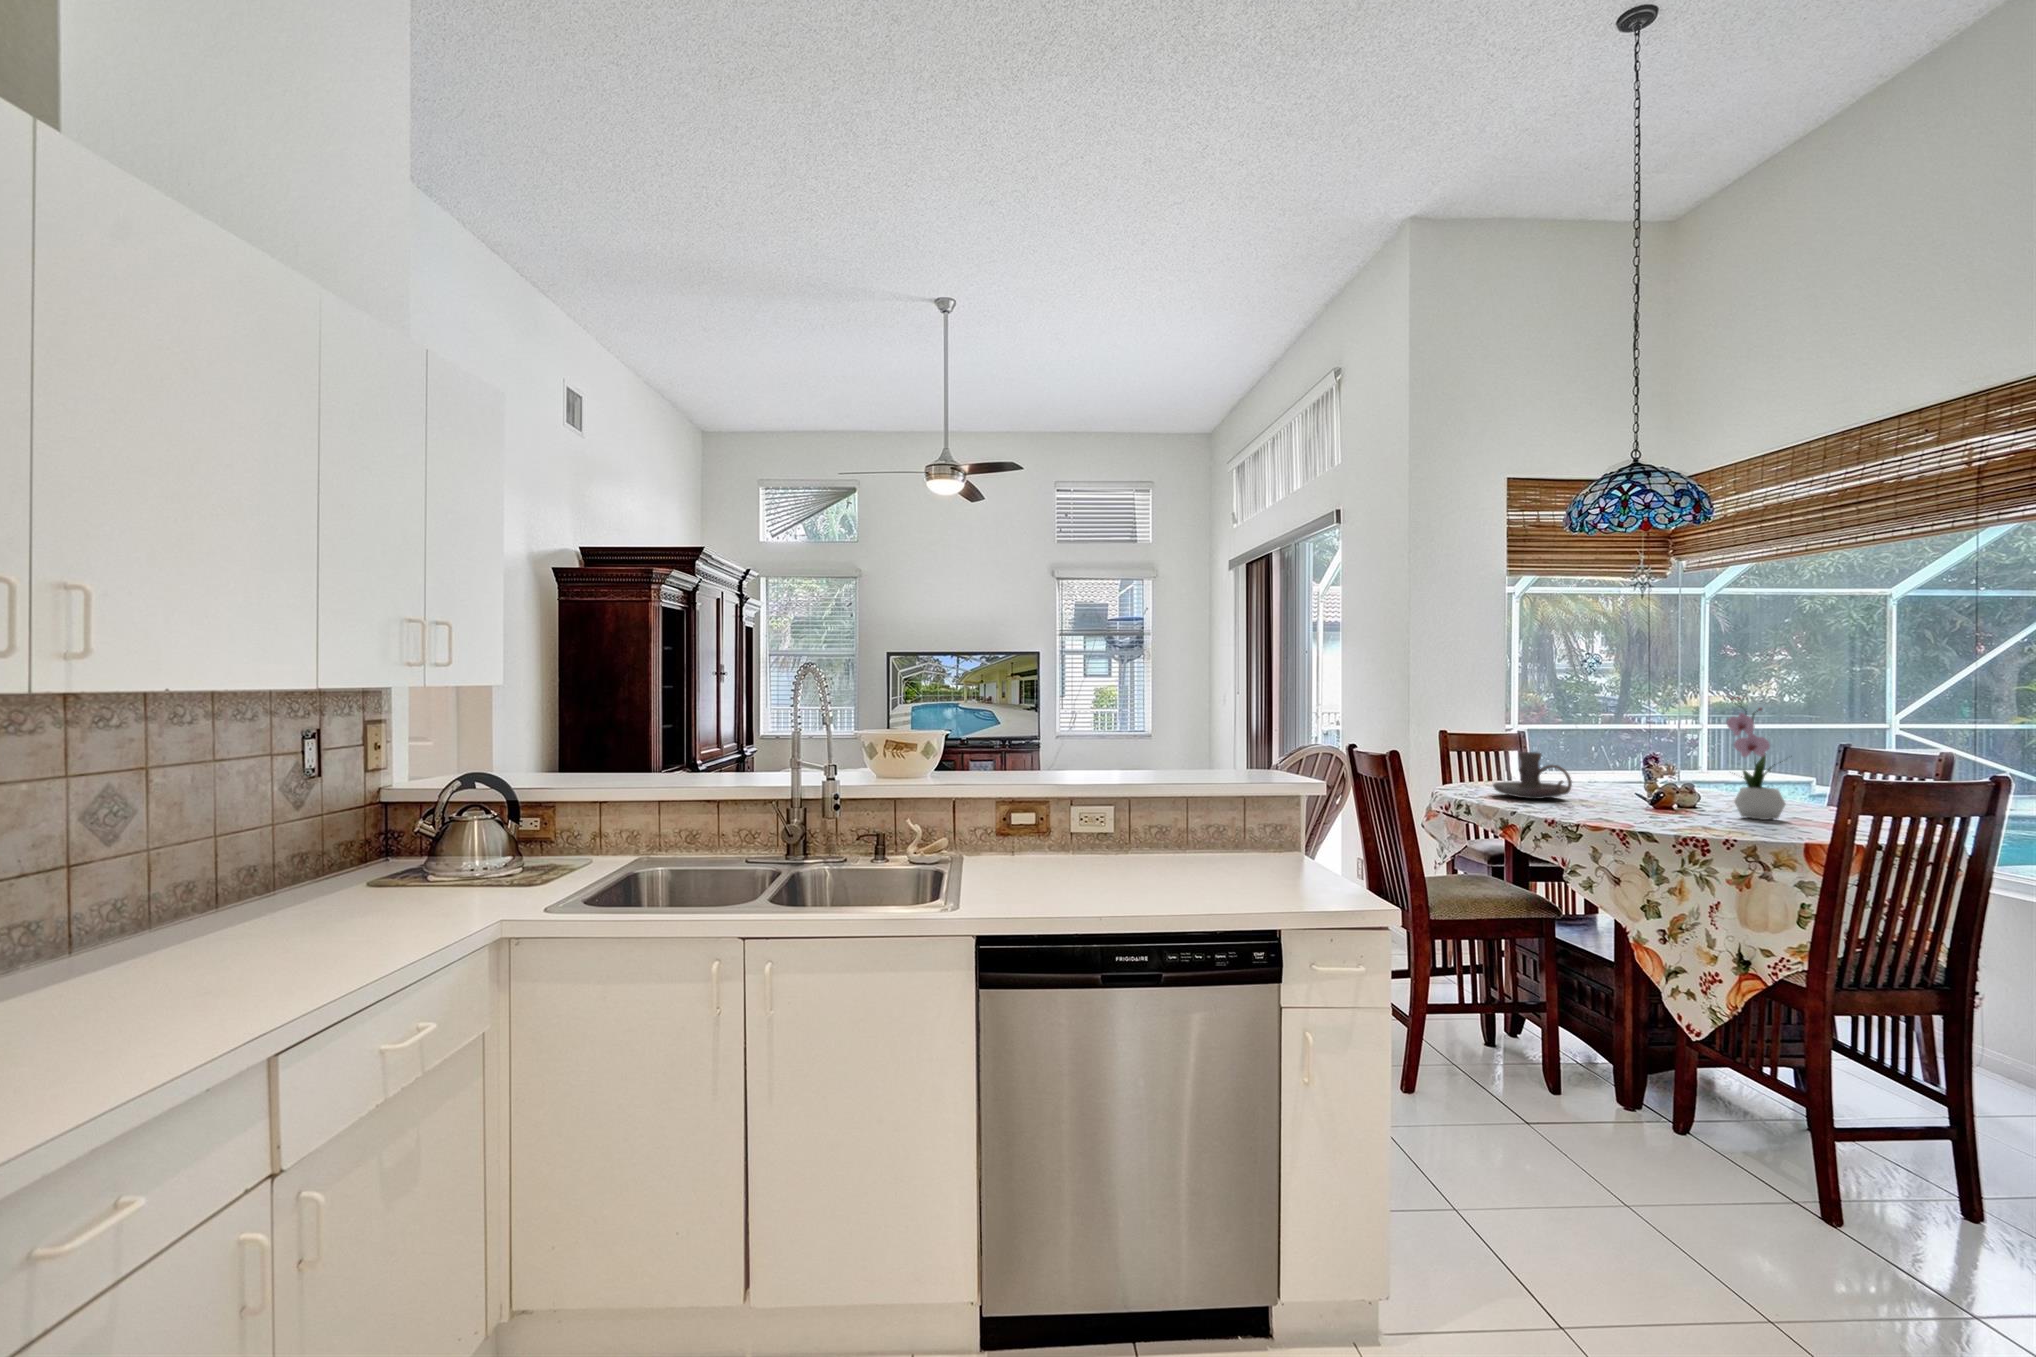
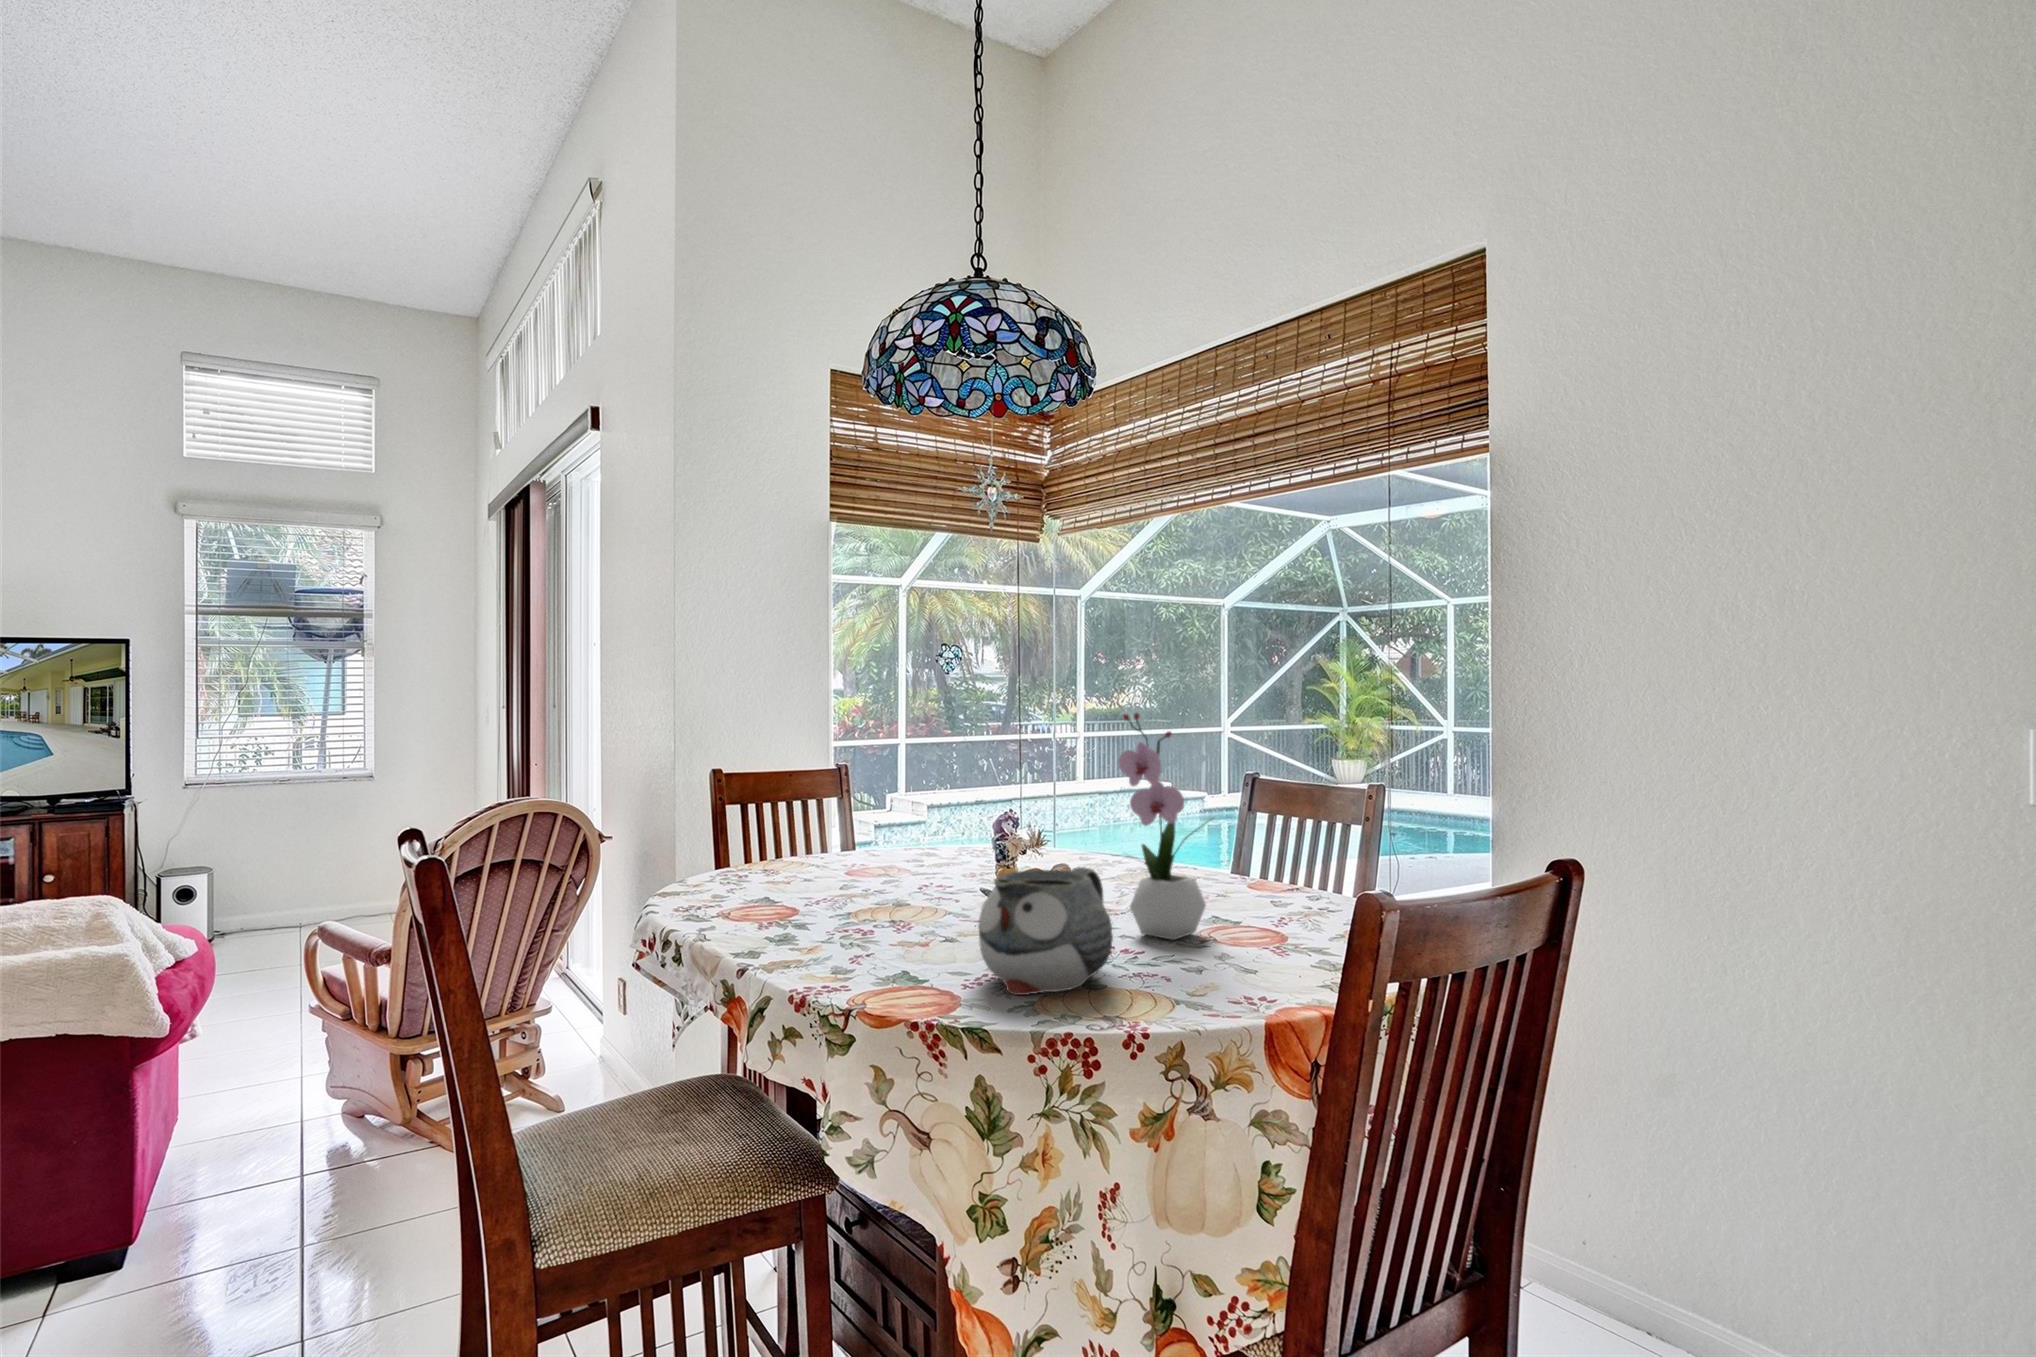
candle holder: present [1493,752,1572,799] -> none [742,820,875,913]
teapot: none [1642,770,1720,826] -> present [978,867,1113,995]

